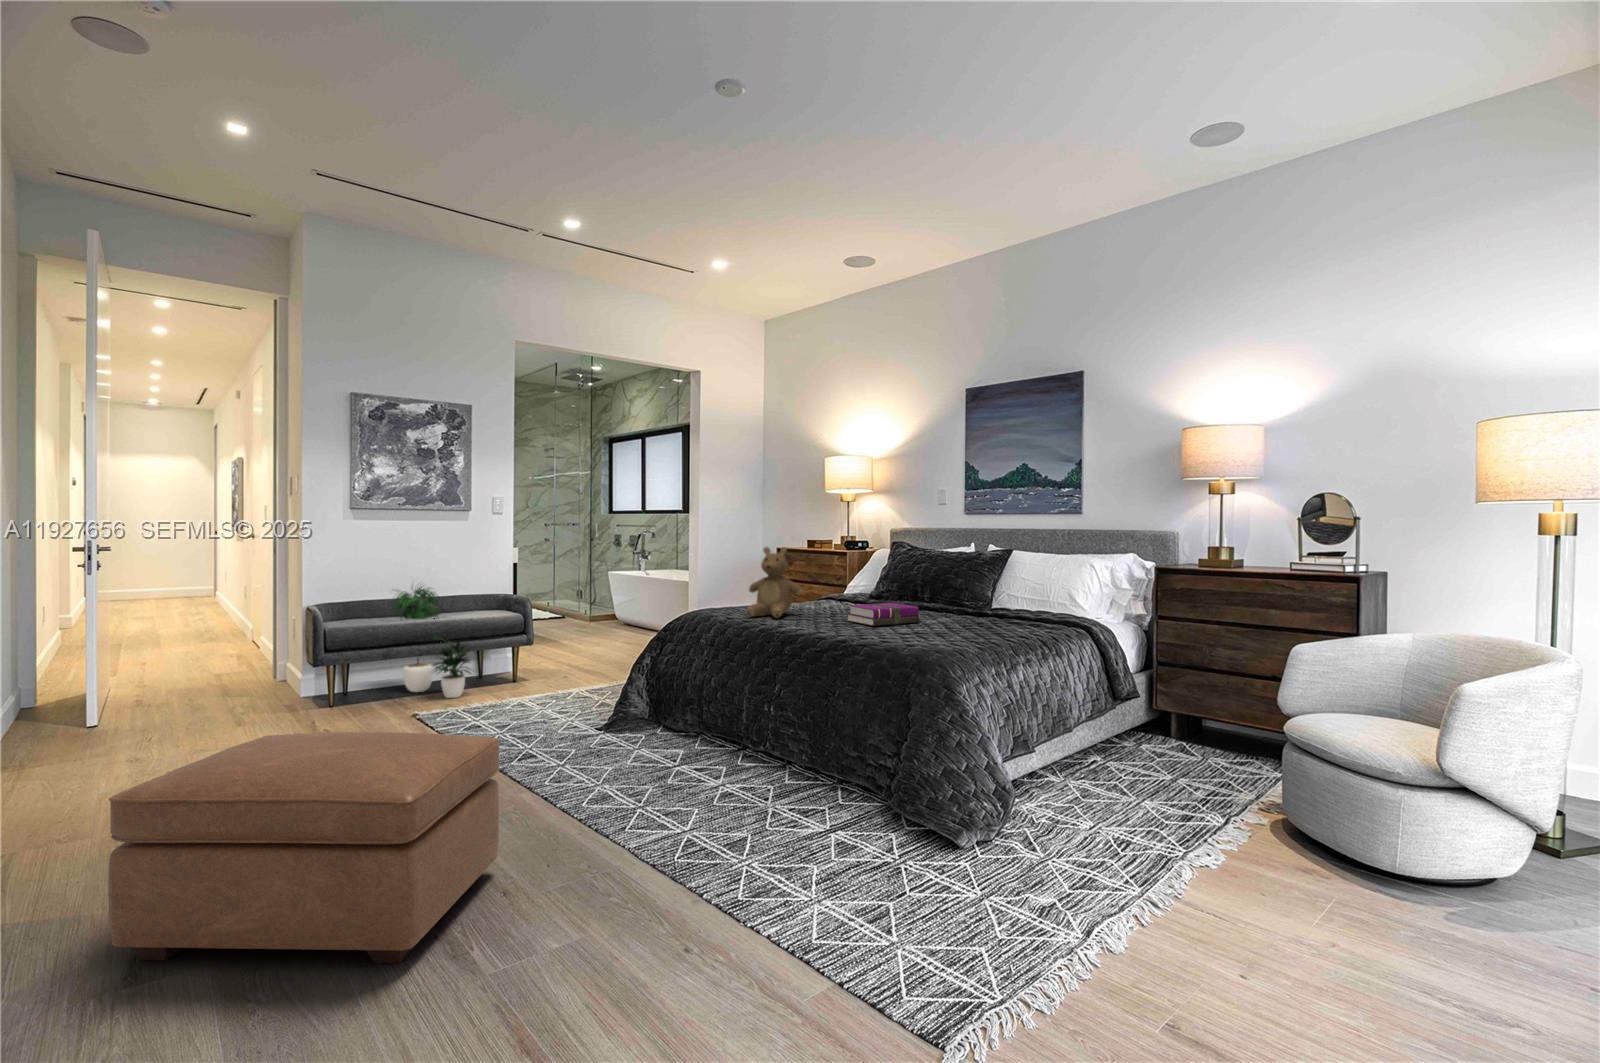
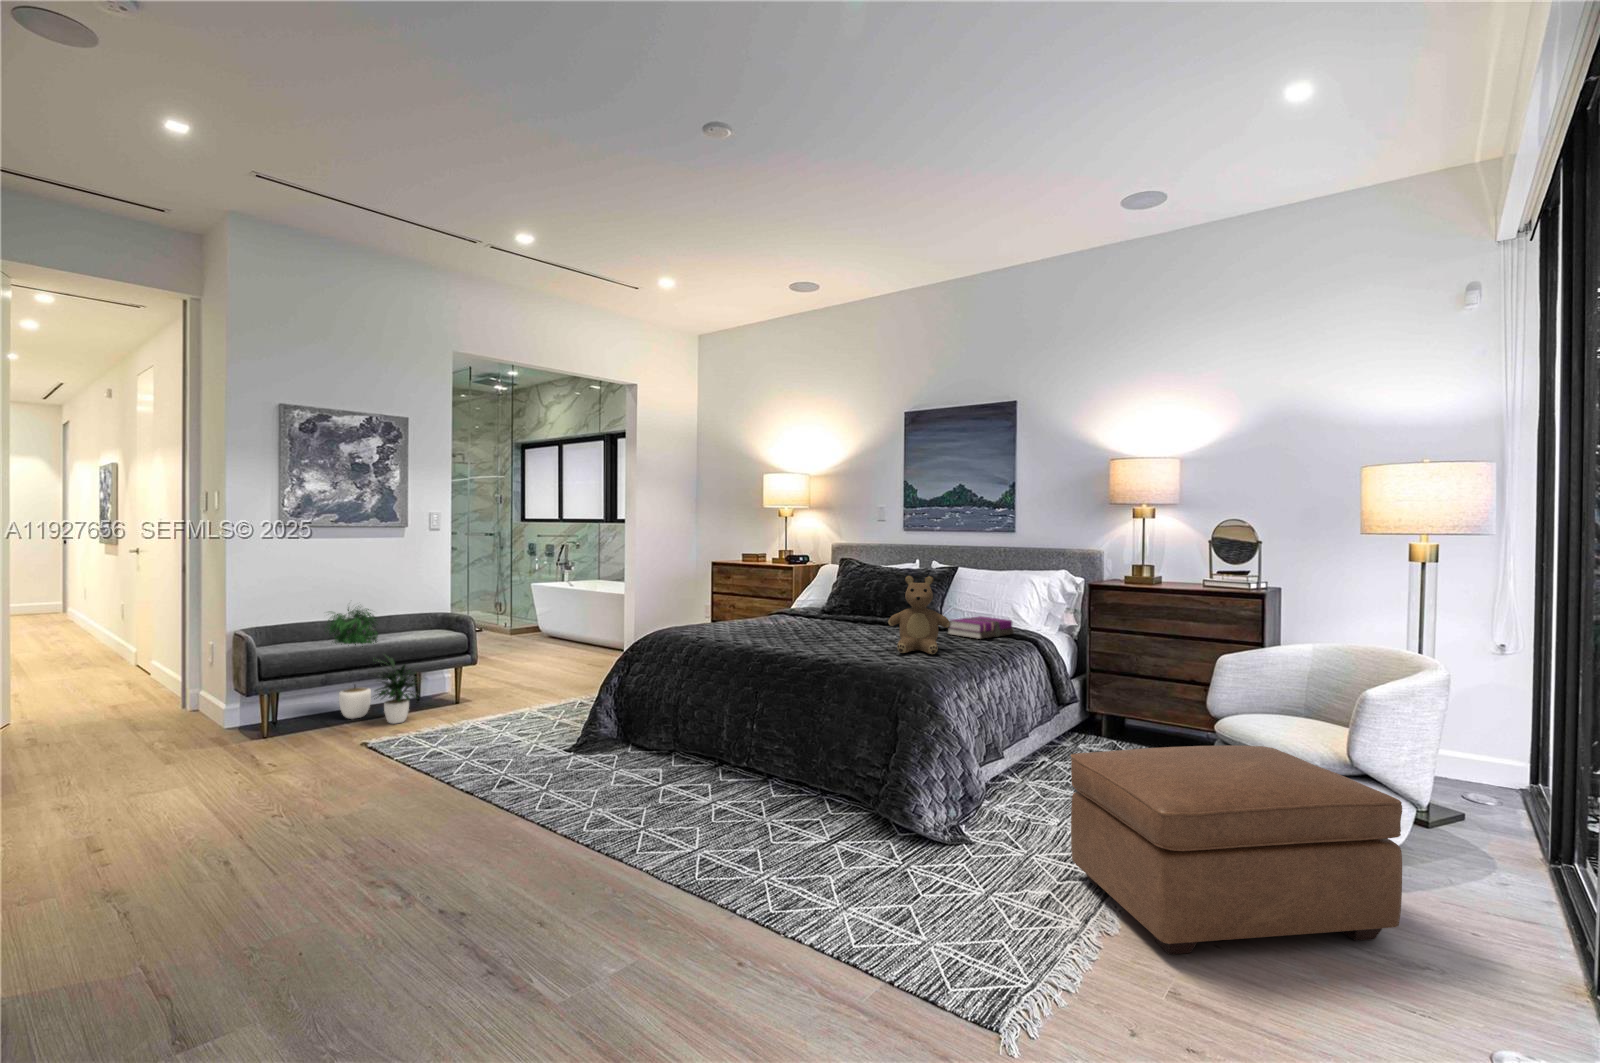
teddy bear: present [747,547,802,618] -> present [888,576,950,654]
notebook: present [847,603,921,626] -> present [948,616,1014,639]
ottoman: present [108,732,500,963] -> present [1071,745,1402,955]

